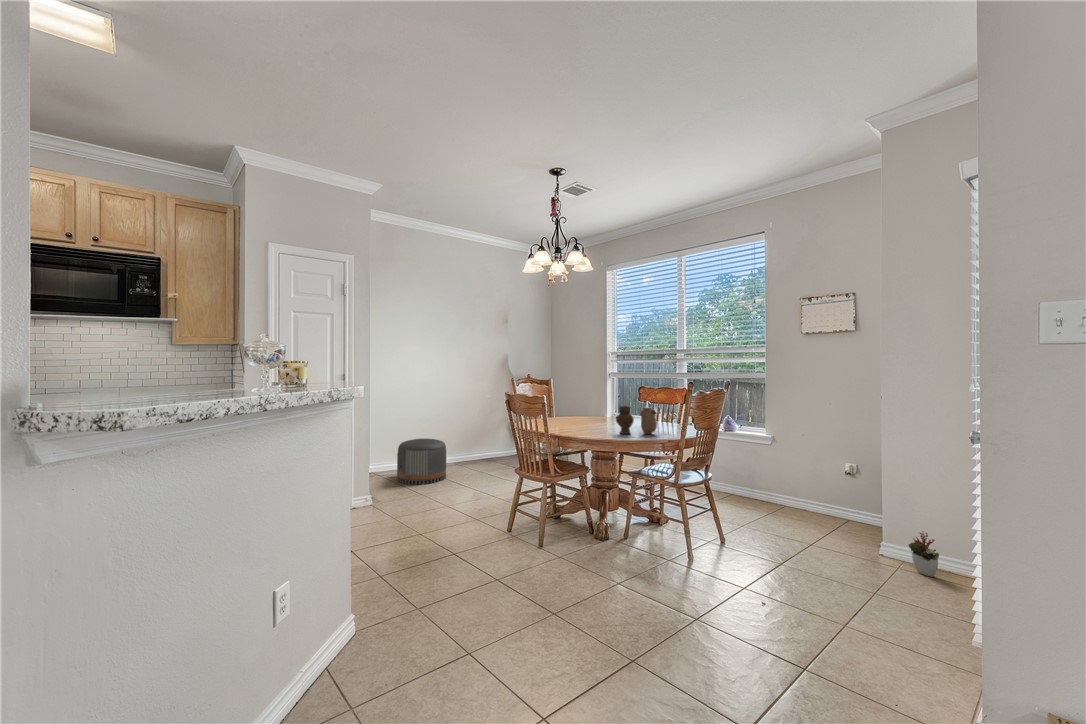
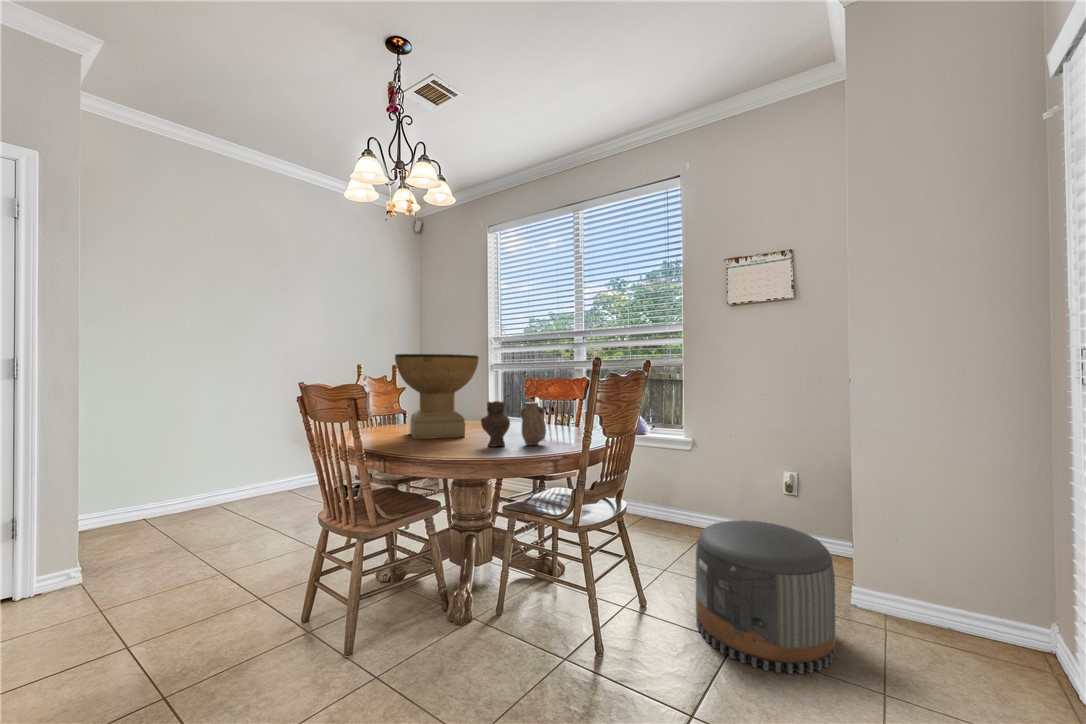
decorative bowl: none [558,374,611,428] -> present [395,354,479,439]
pouf: present [397,438,446,484] -> present [696,520,836,674]
decorative plant: present [909,531,939,577] -> none [896,569,942,636]

